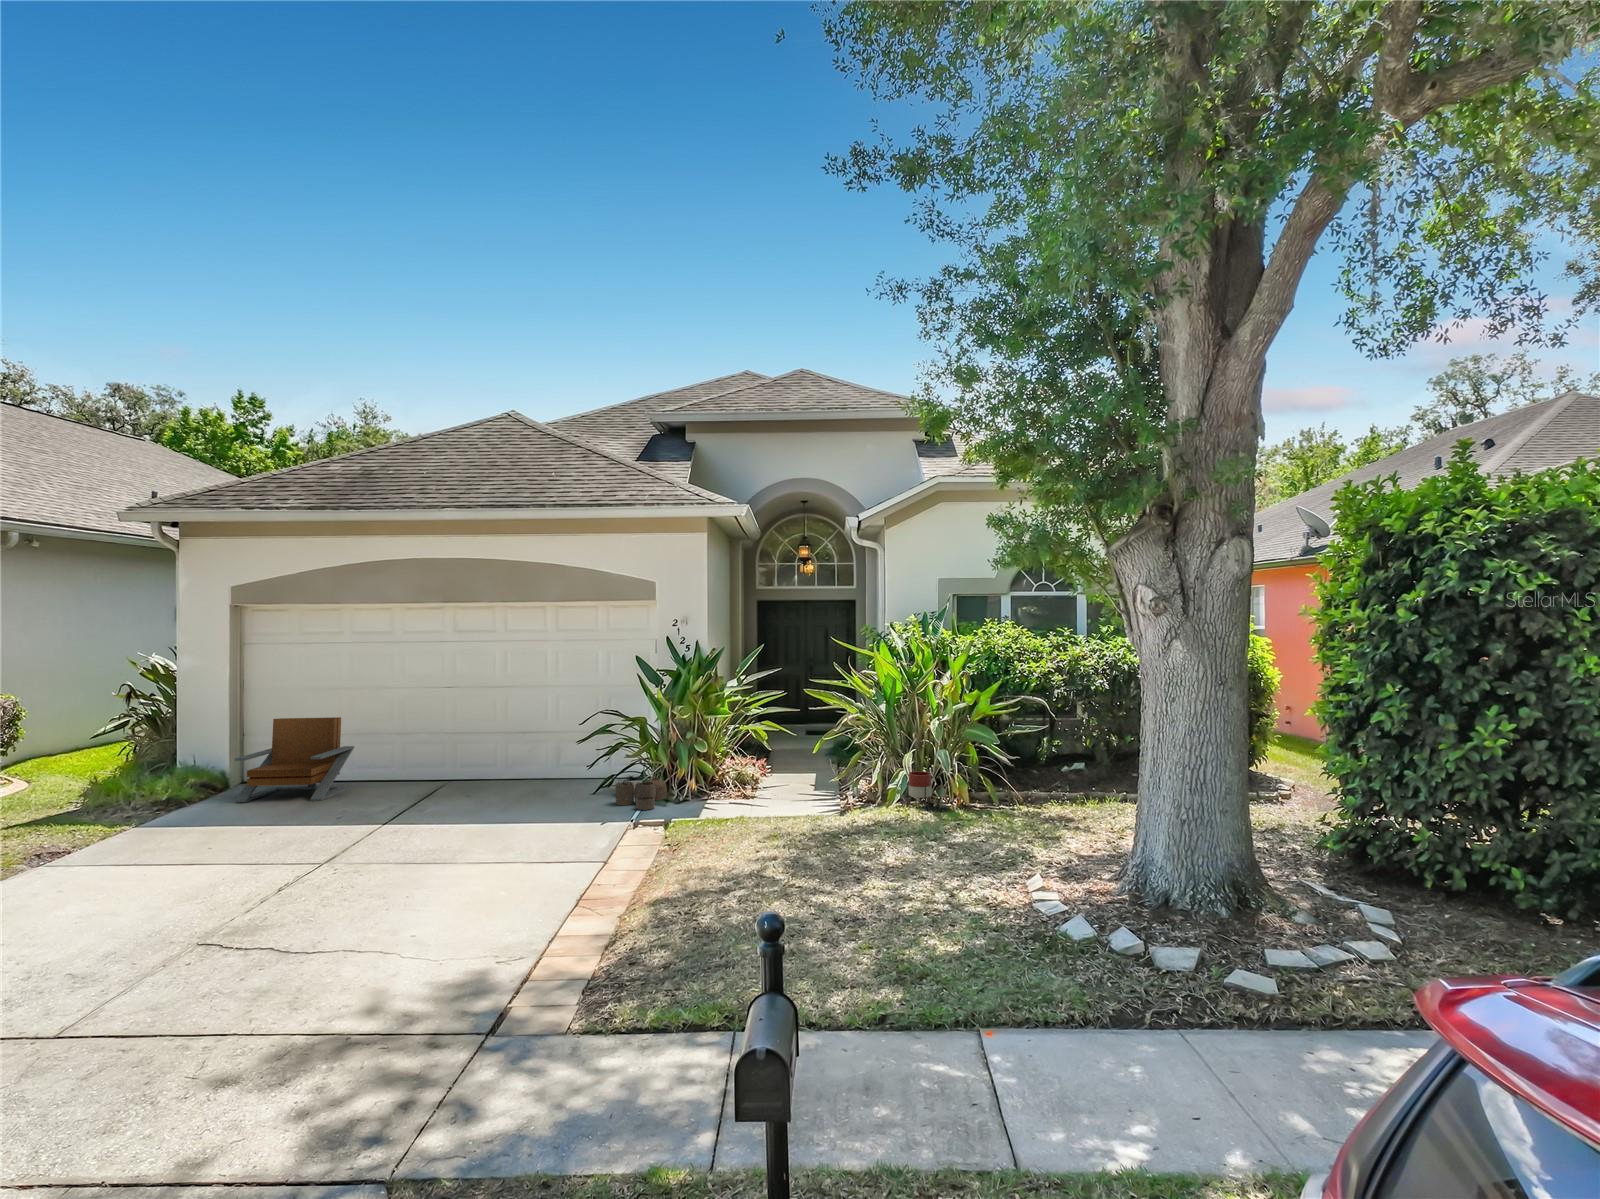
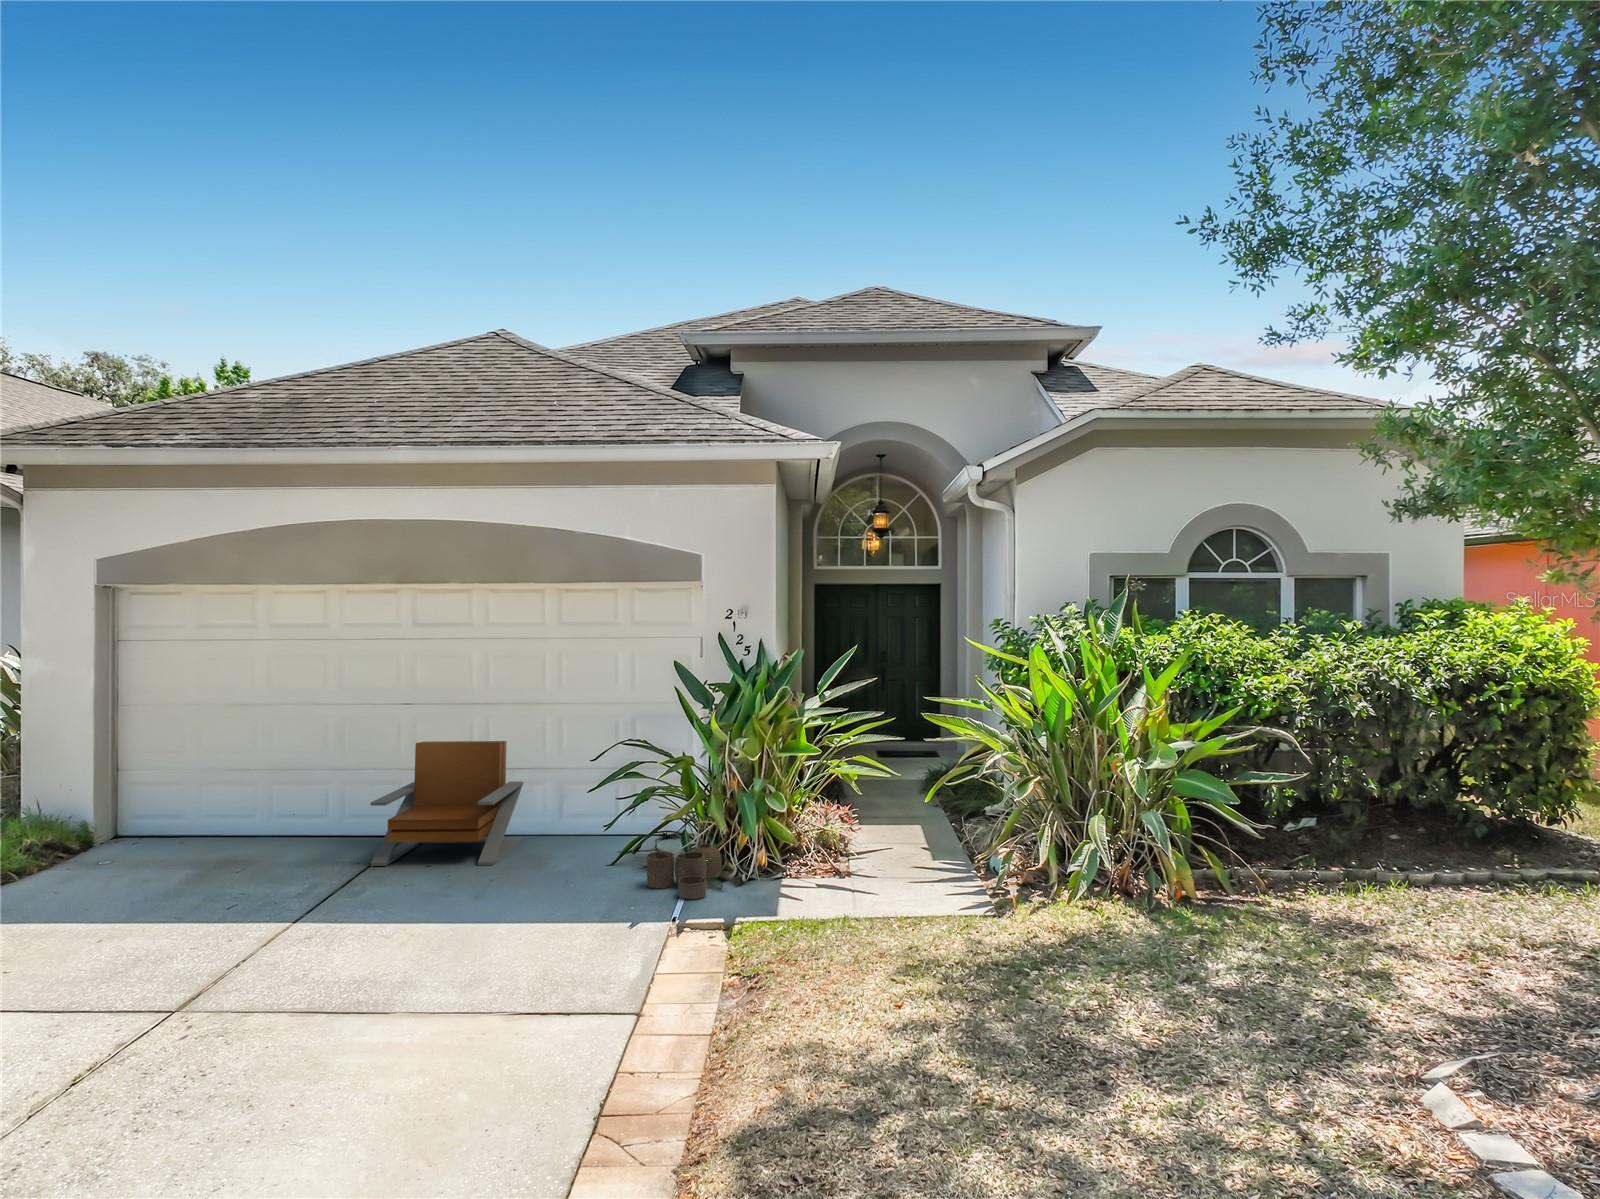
lounge chair: present [234,717,354,803] -> present [371,741,523,866]
planter: present [907,771,932,810] -> none [1097,845,1137,909]

